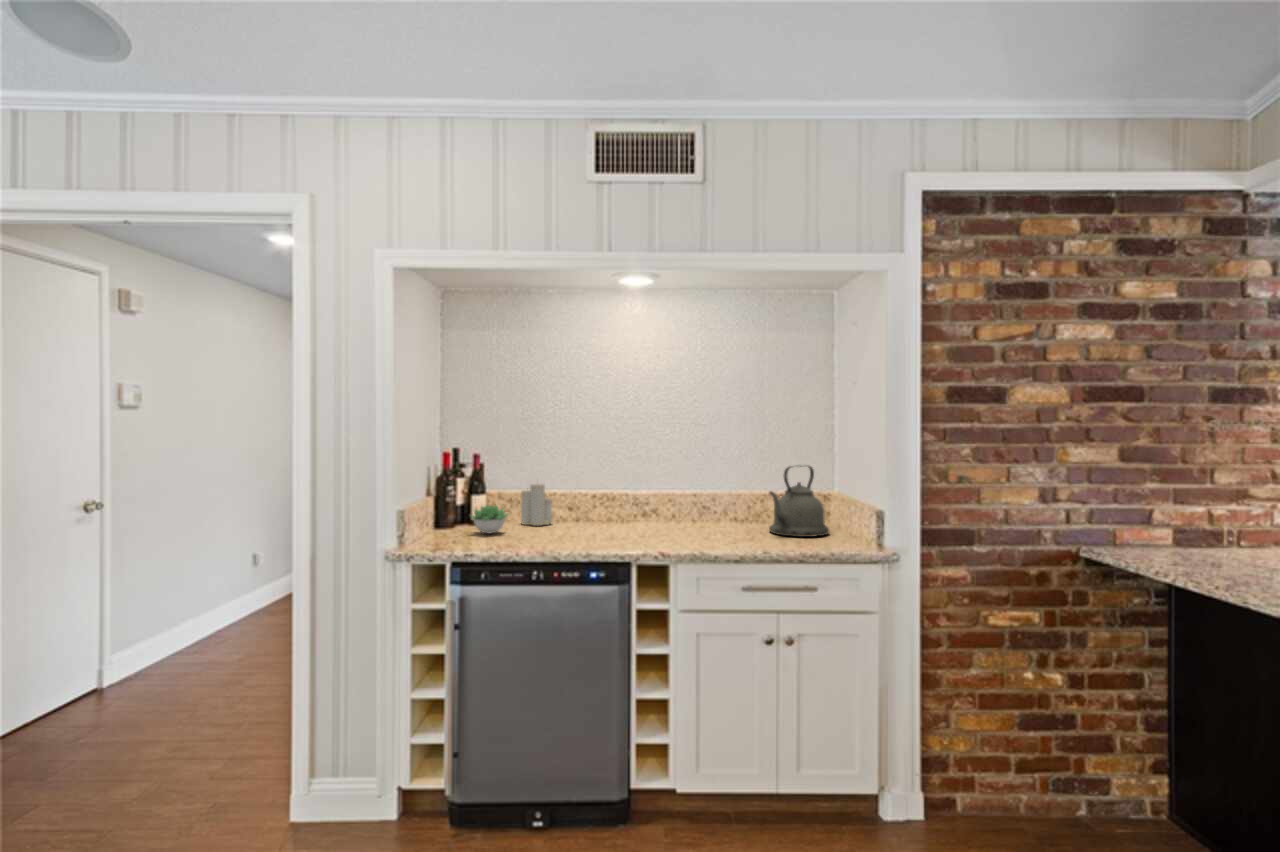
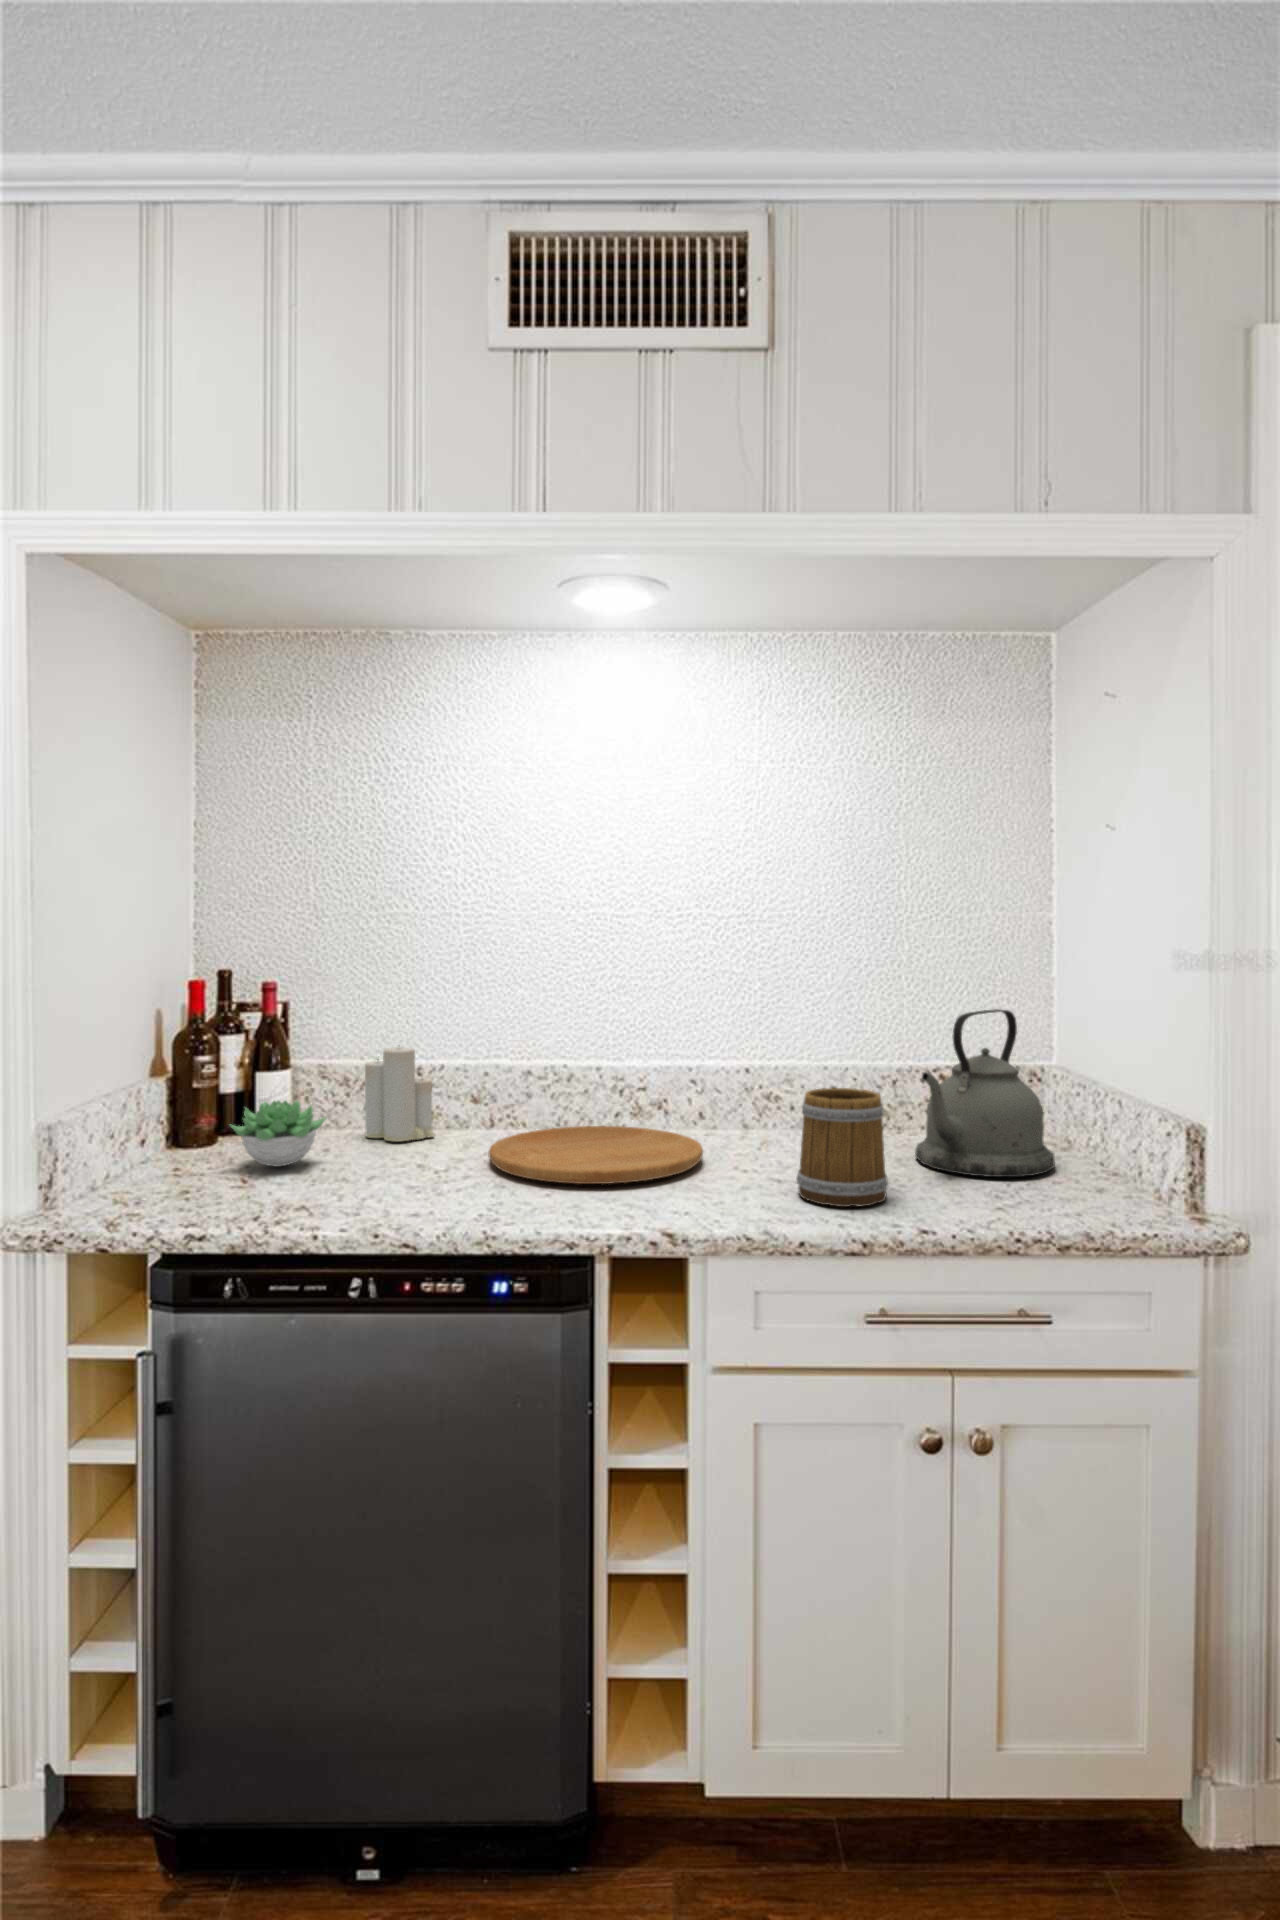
mug: none [715,497,753,545] -> present [796,1088,888,1207]
cutting board: none [581,519,675,539] -> present [488,1126,703,1184]

